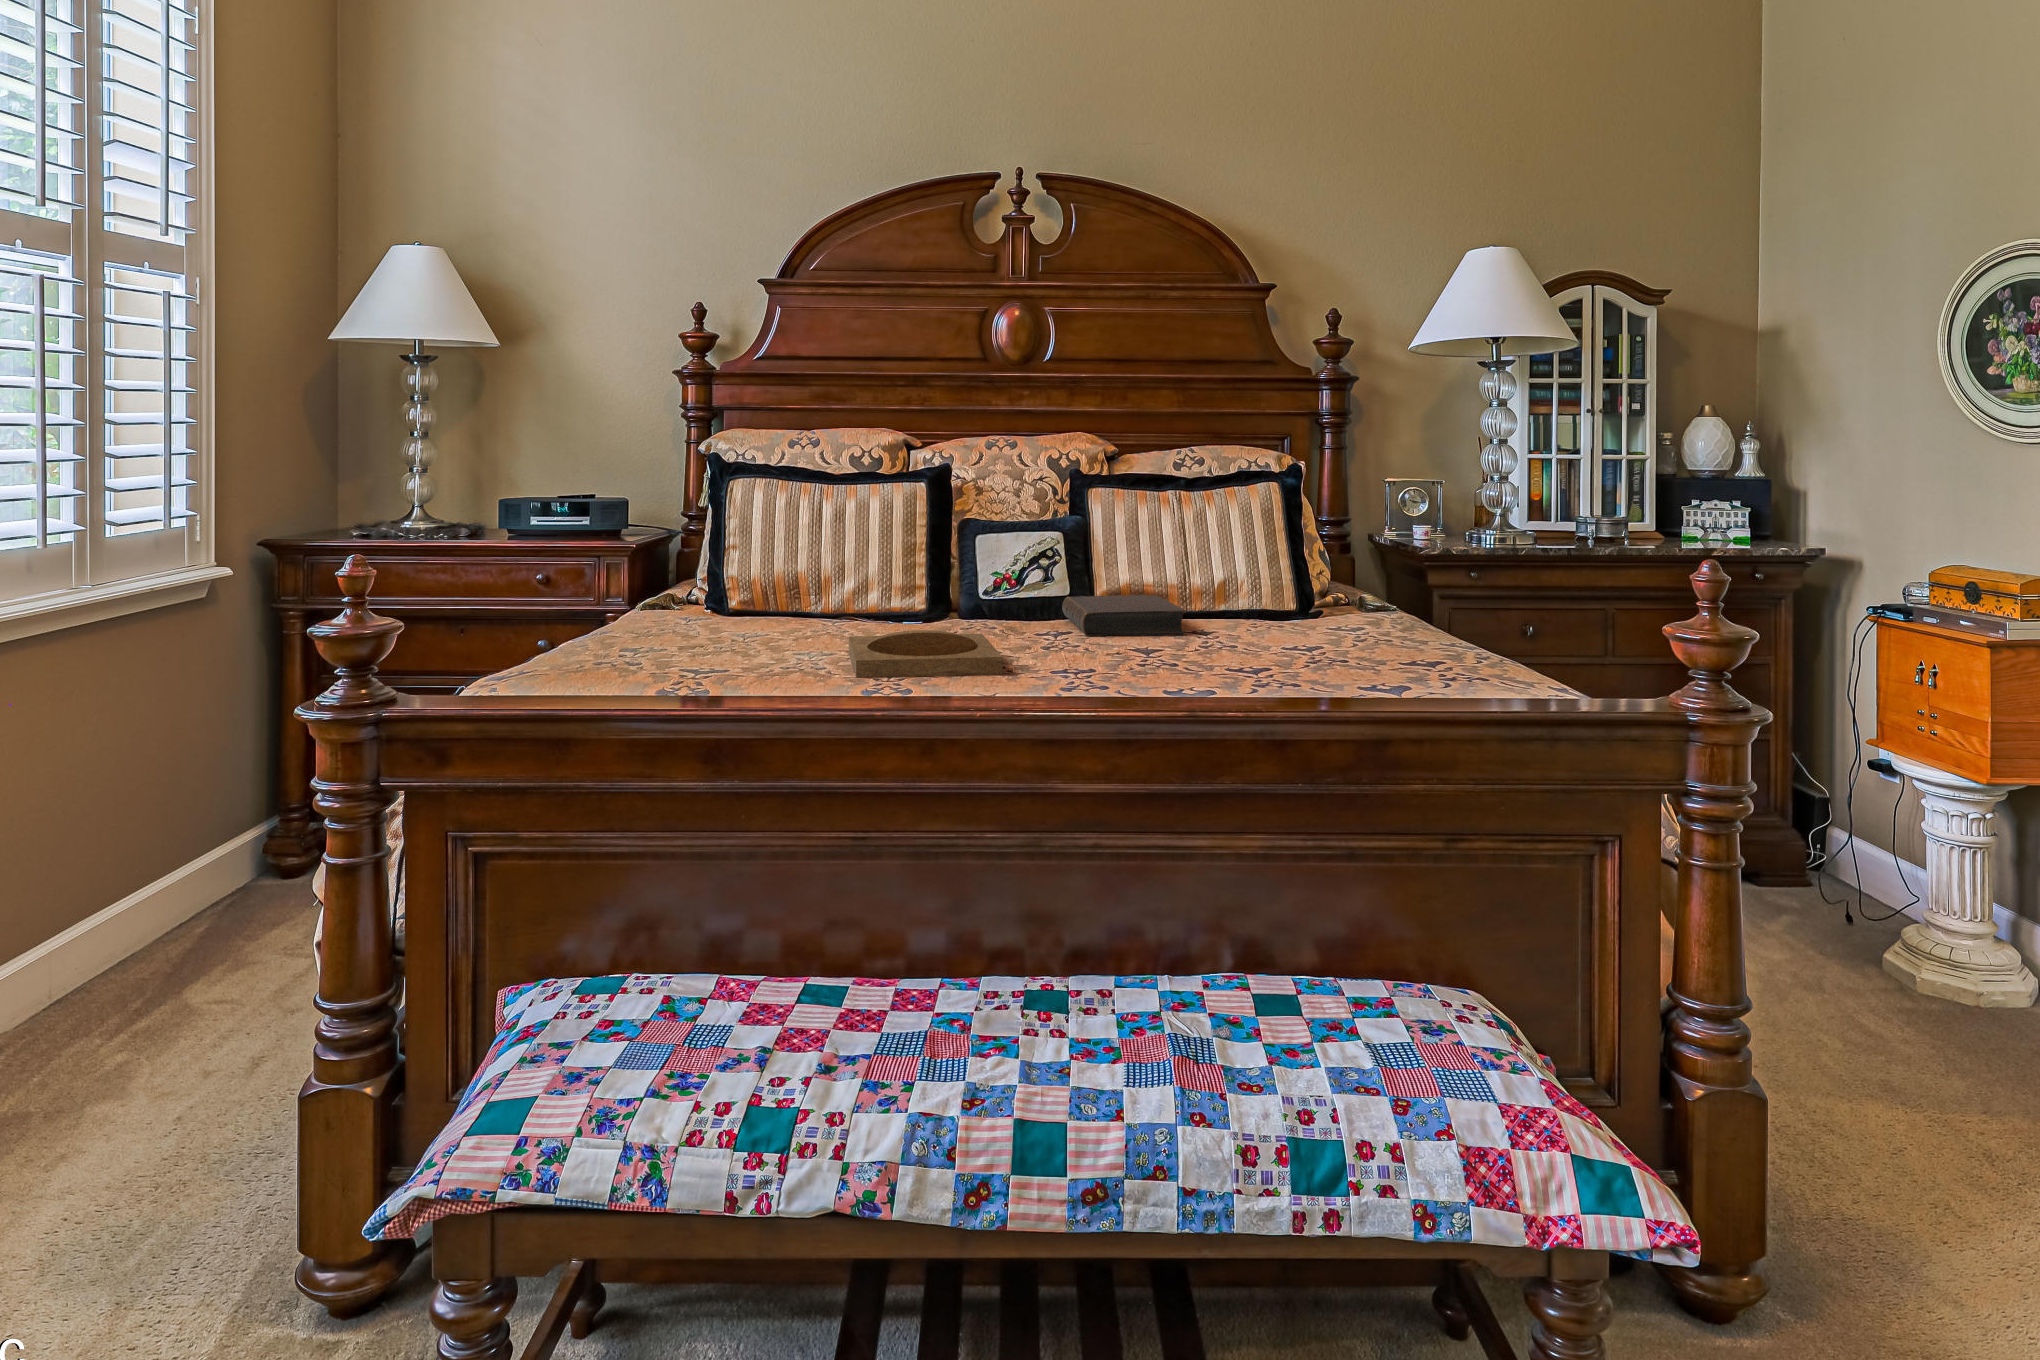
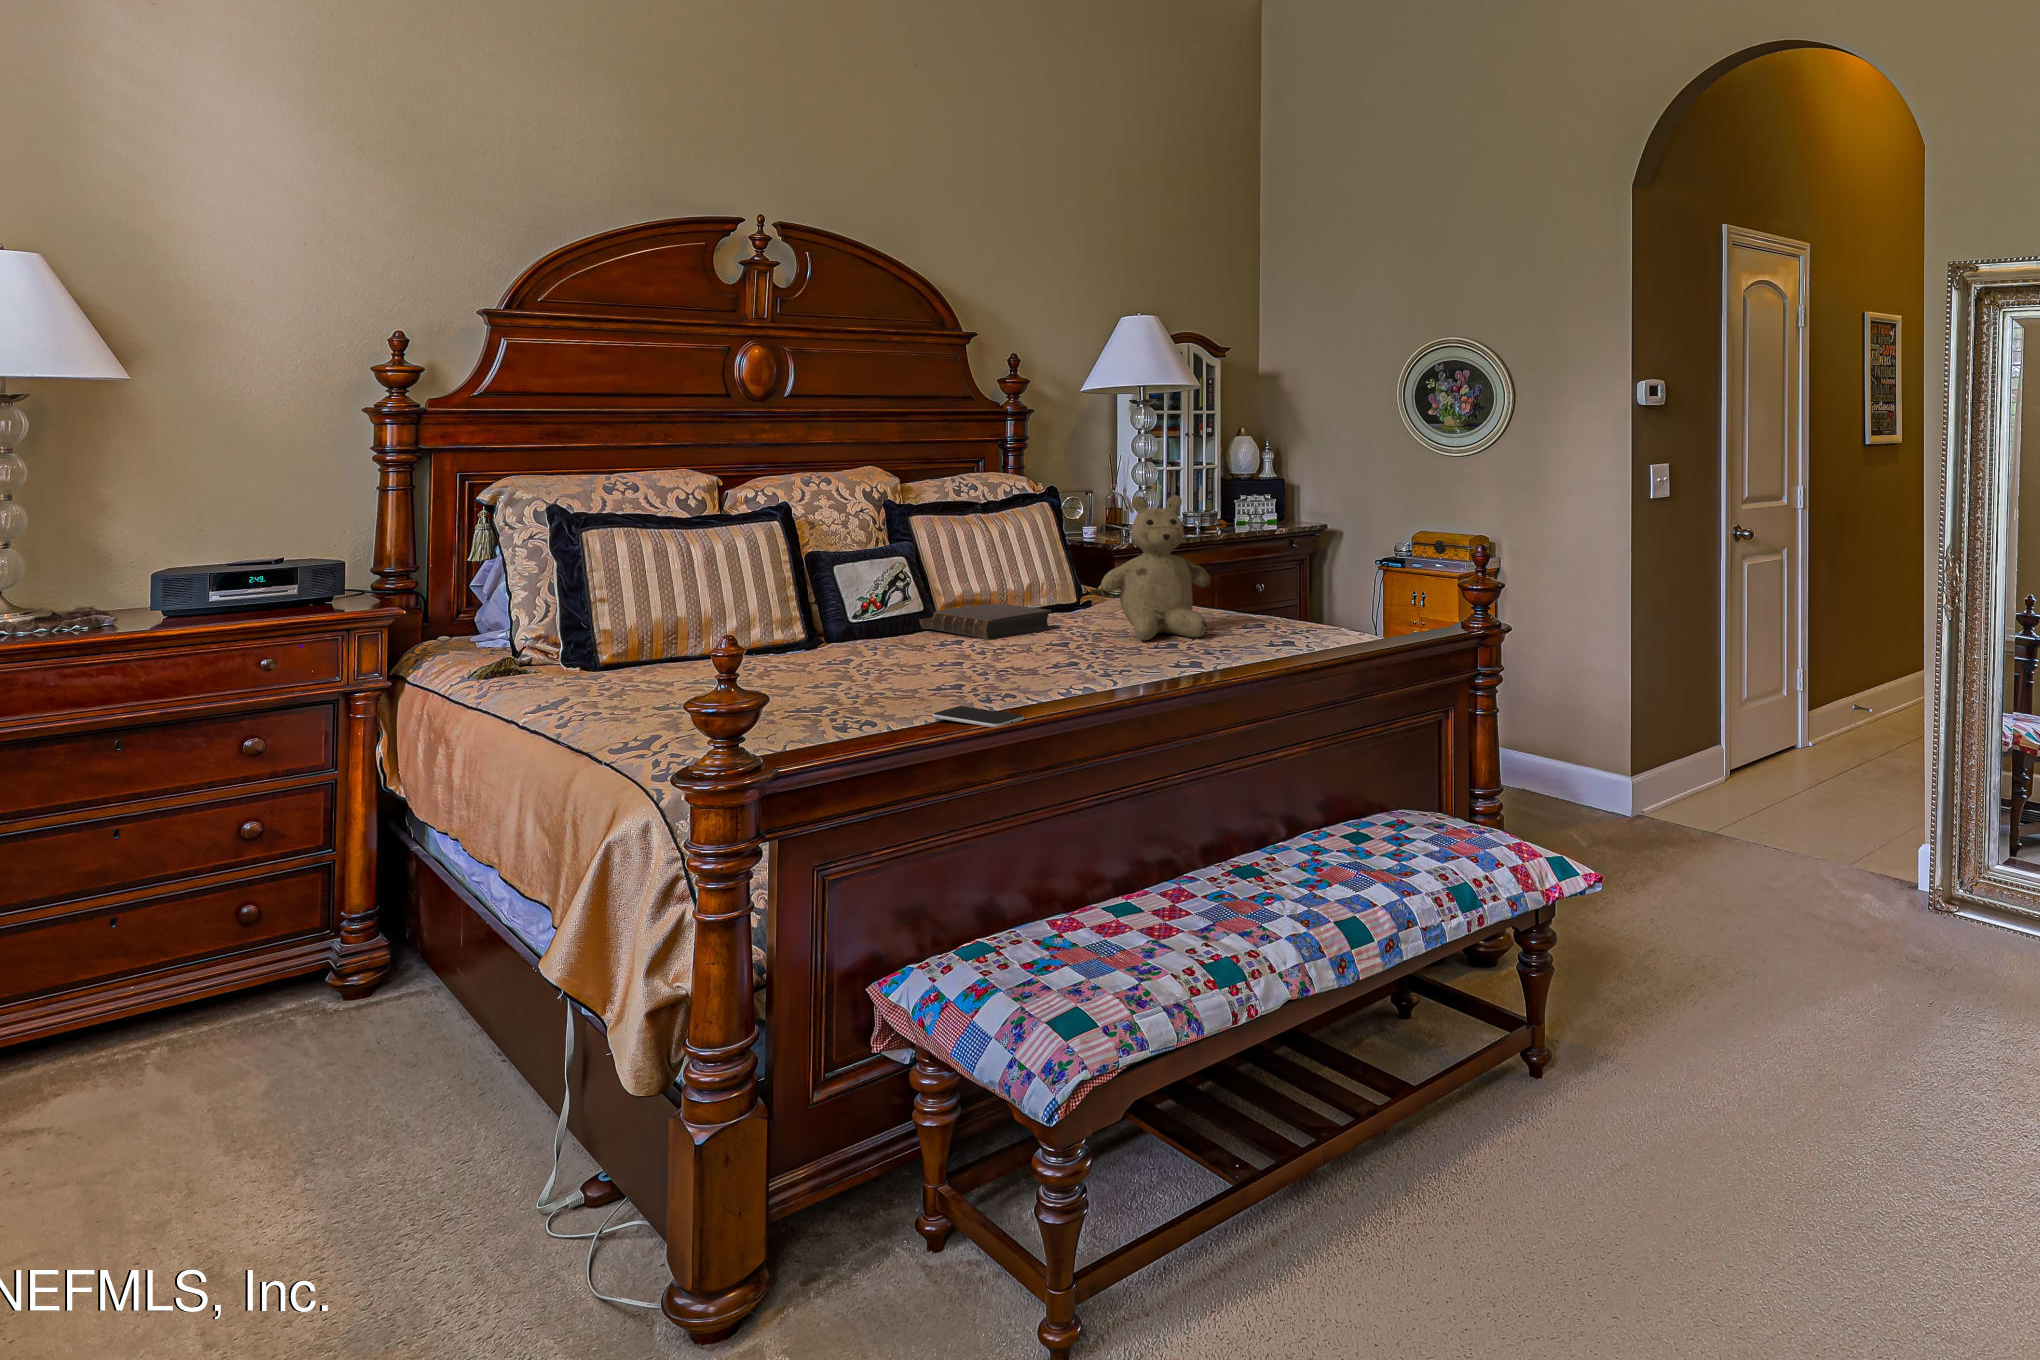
teddy bear: none [1208,466,1363,665] -> present [1101,495,1211,641]
tray: present [849,630,1003,678] -> none [877,645,1042,691]
smartphone: none [624,685,684,714] -> present [932,706,1024,727]

